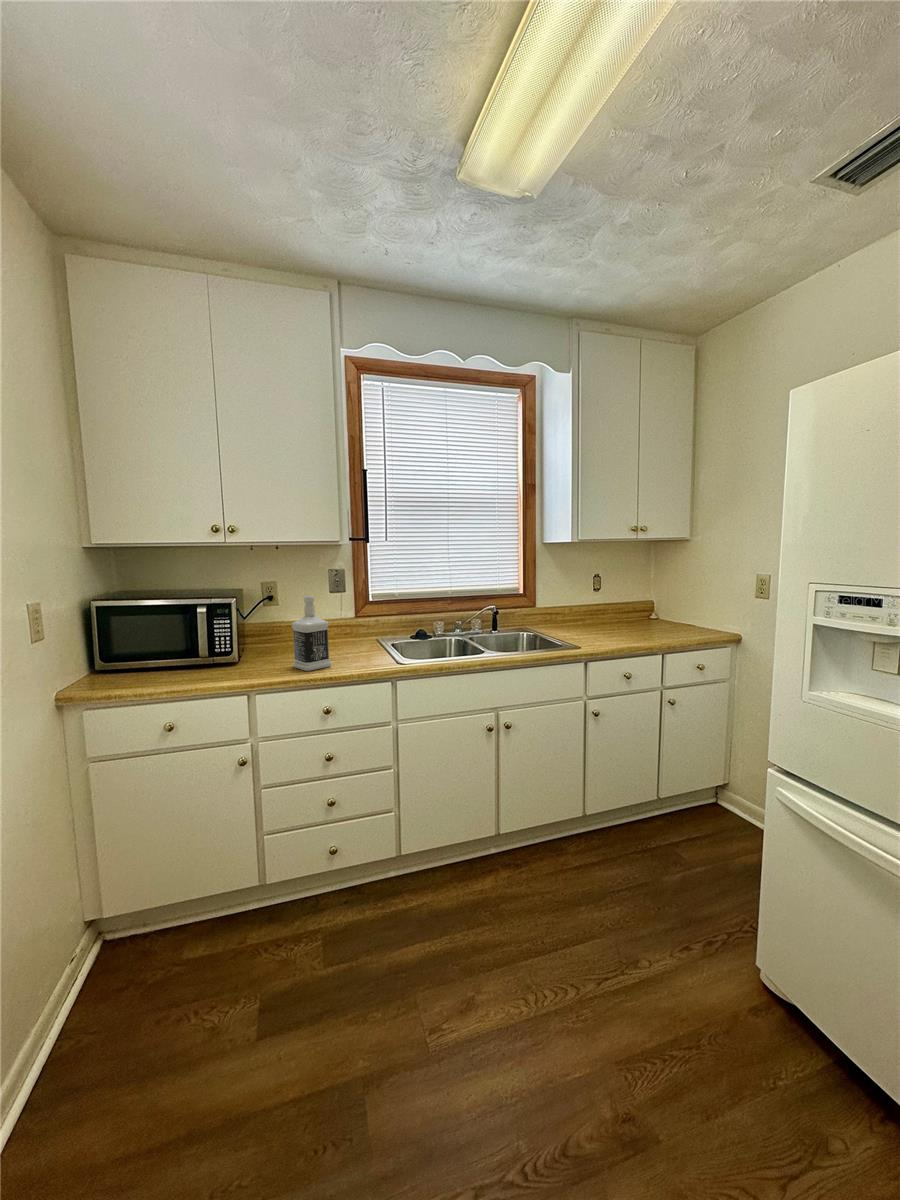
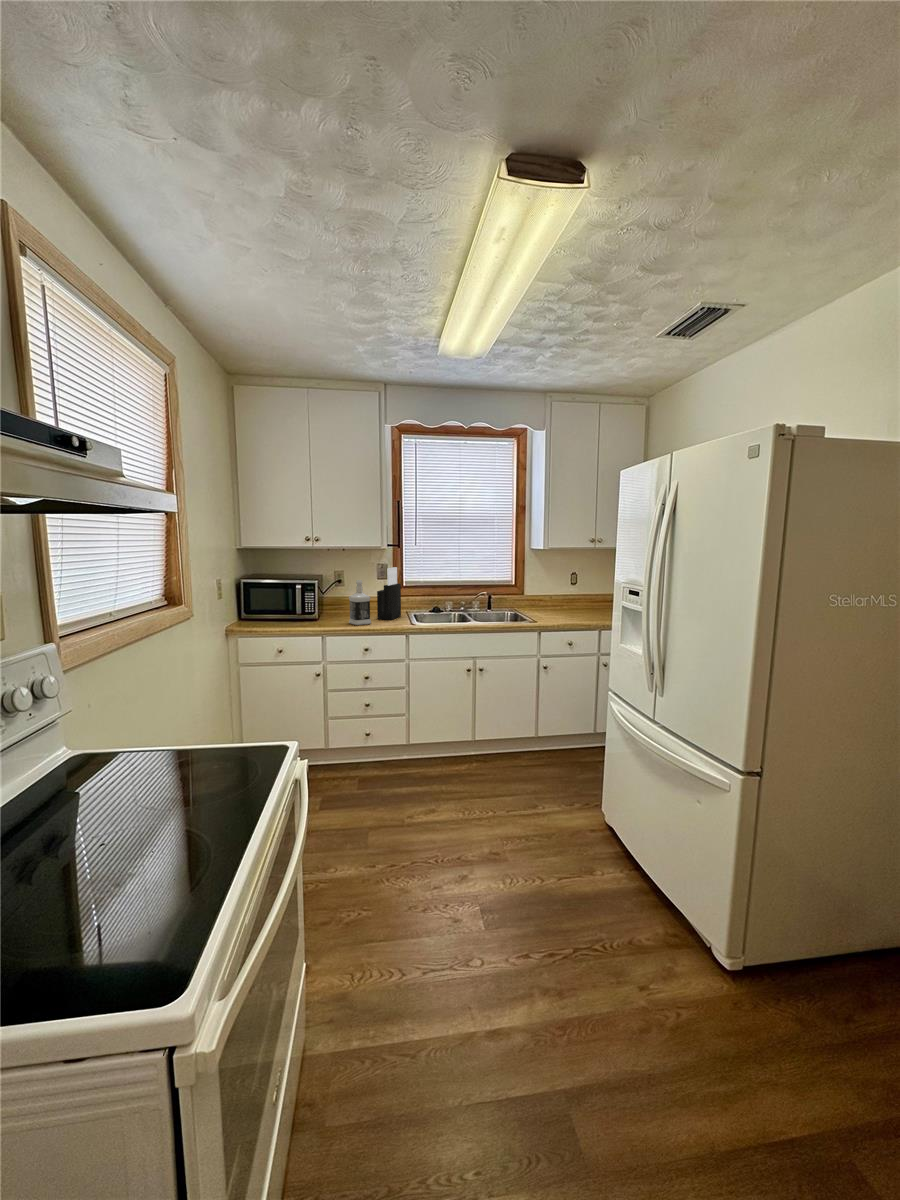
knife block: none [336,573,372,656] -> present [377,567,401,620]

